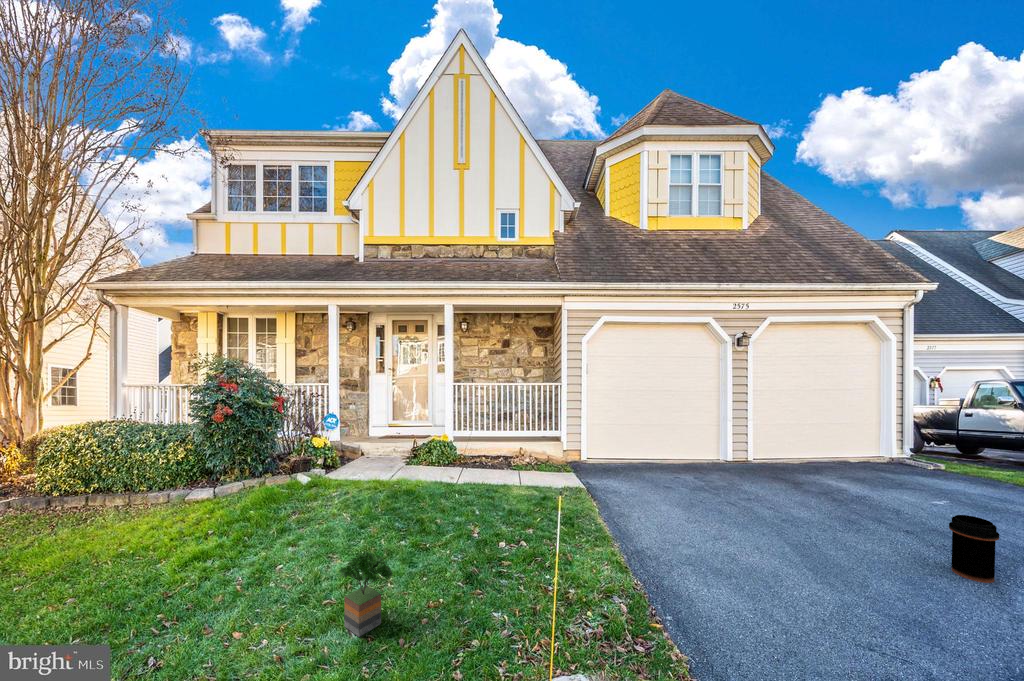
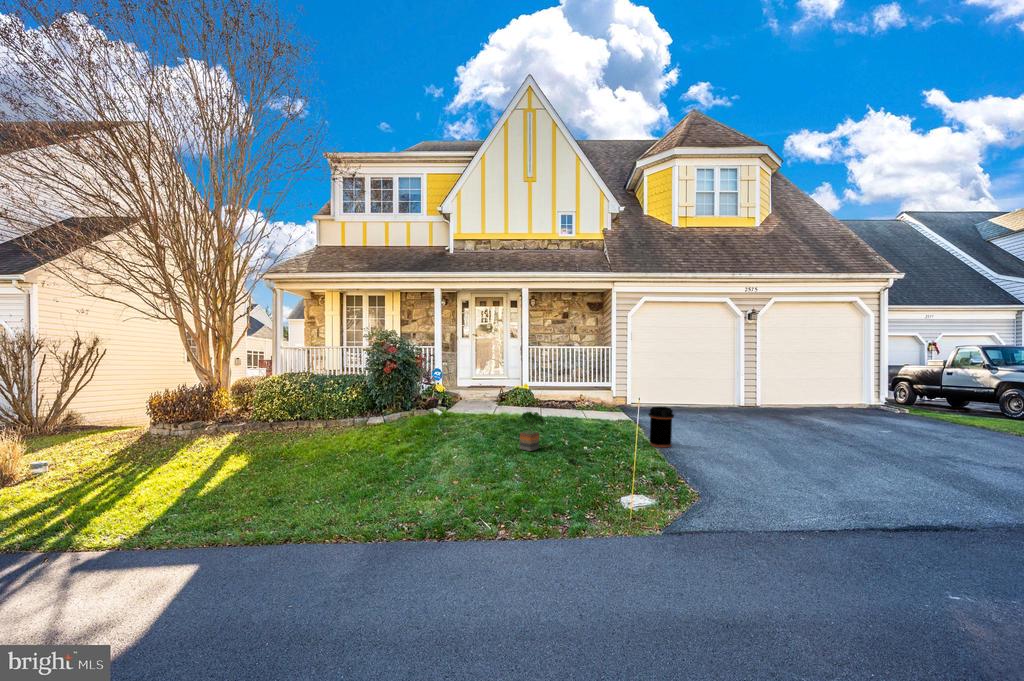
trash can: present [949,515,1000,583] -> present [649,407,674,447]

